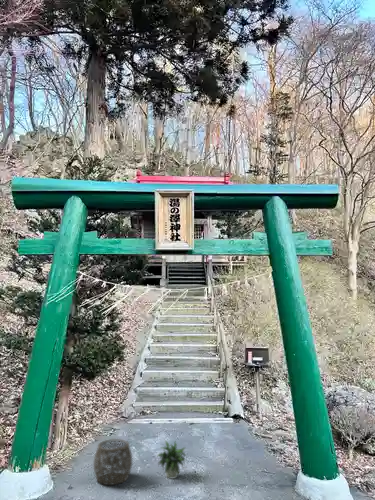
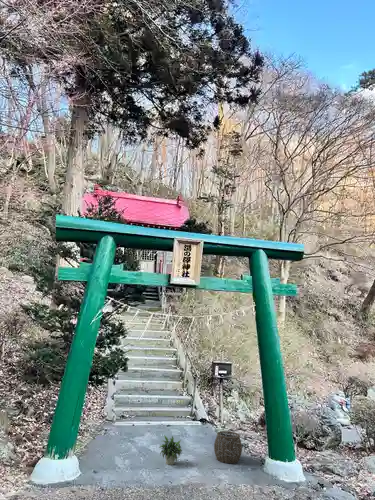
woven basket: present [94,439,132,485] -> present [214,431,242,463]

